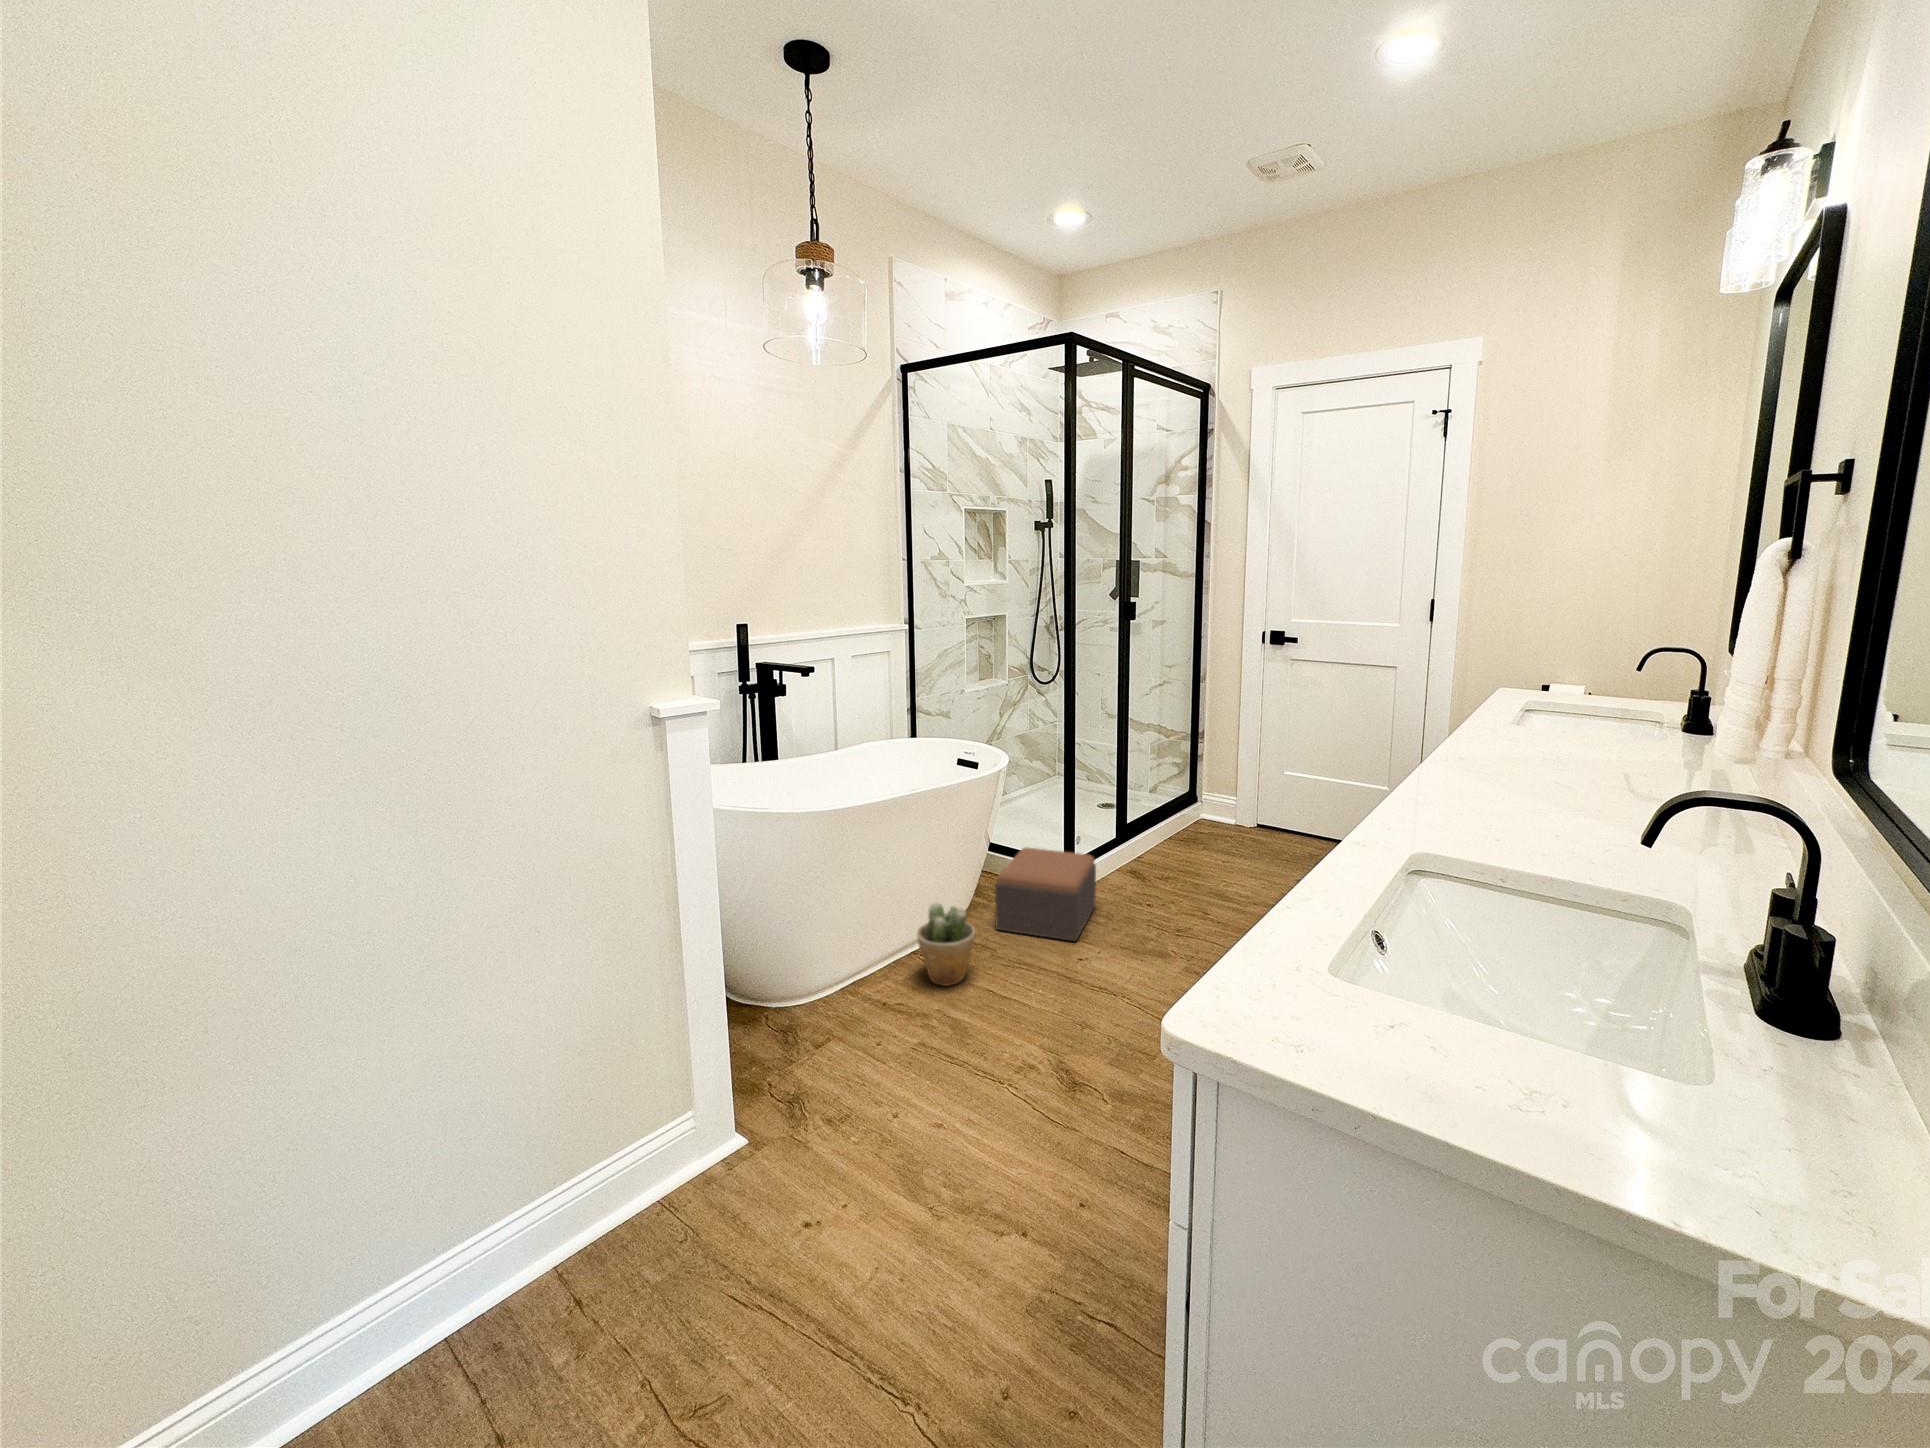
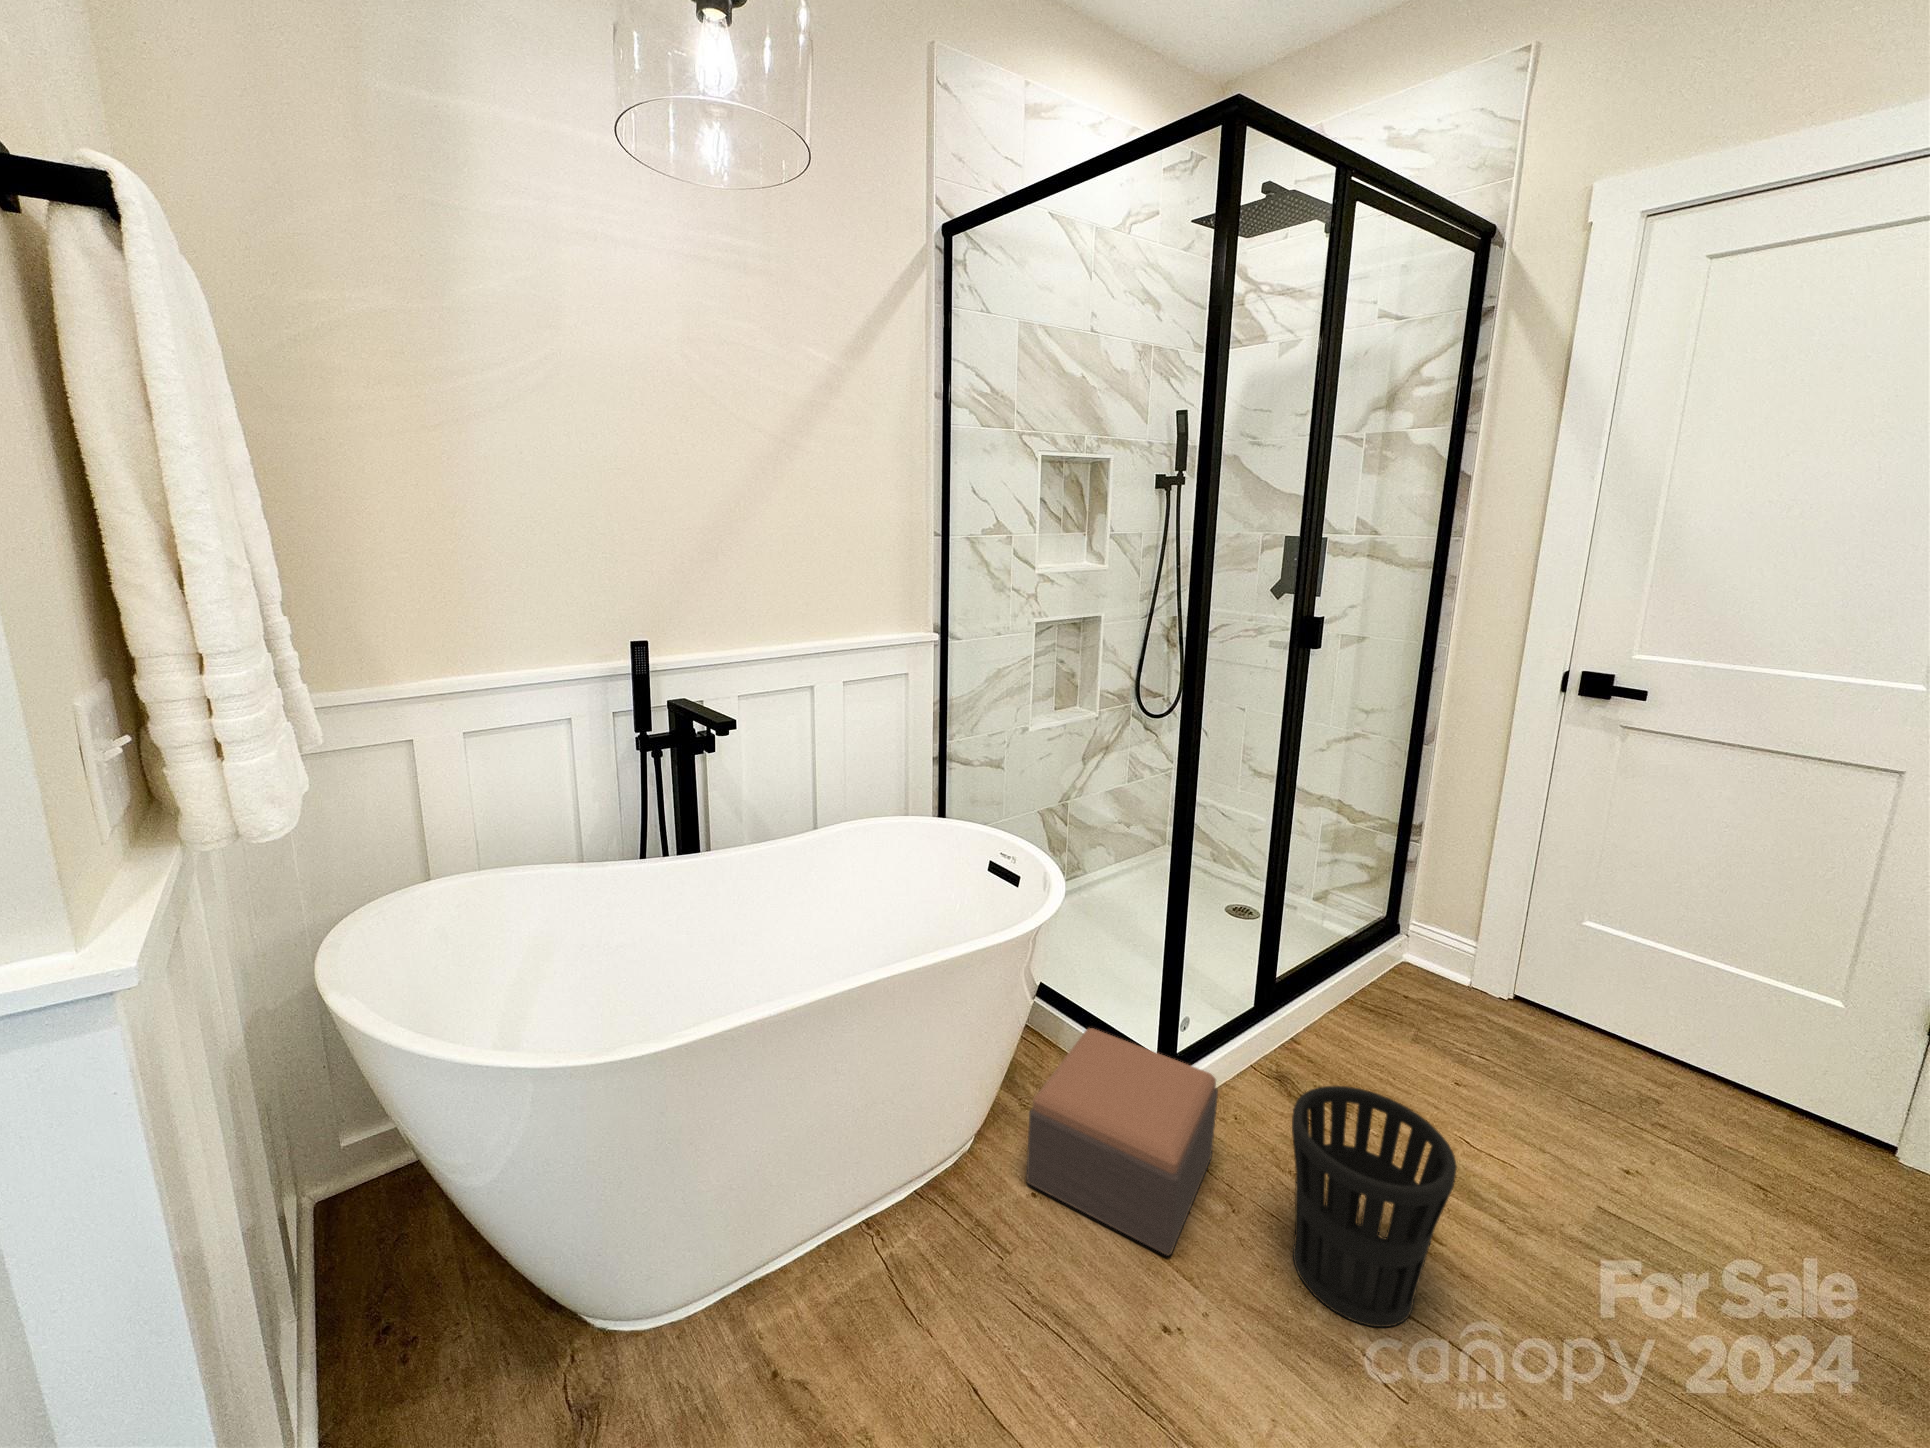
wastebasket: none [1131,841,1204,947] -> present [1292,1086,1457,1327]
potted plant: present [917,903,975,986] -> none [865,1173,971,1337]

